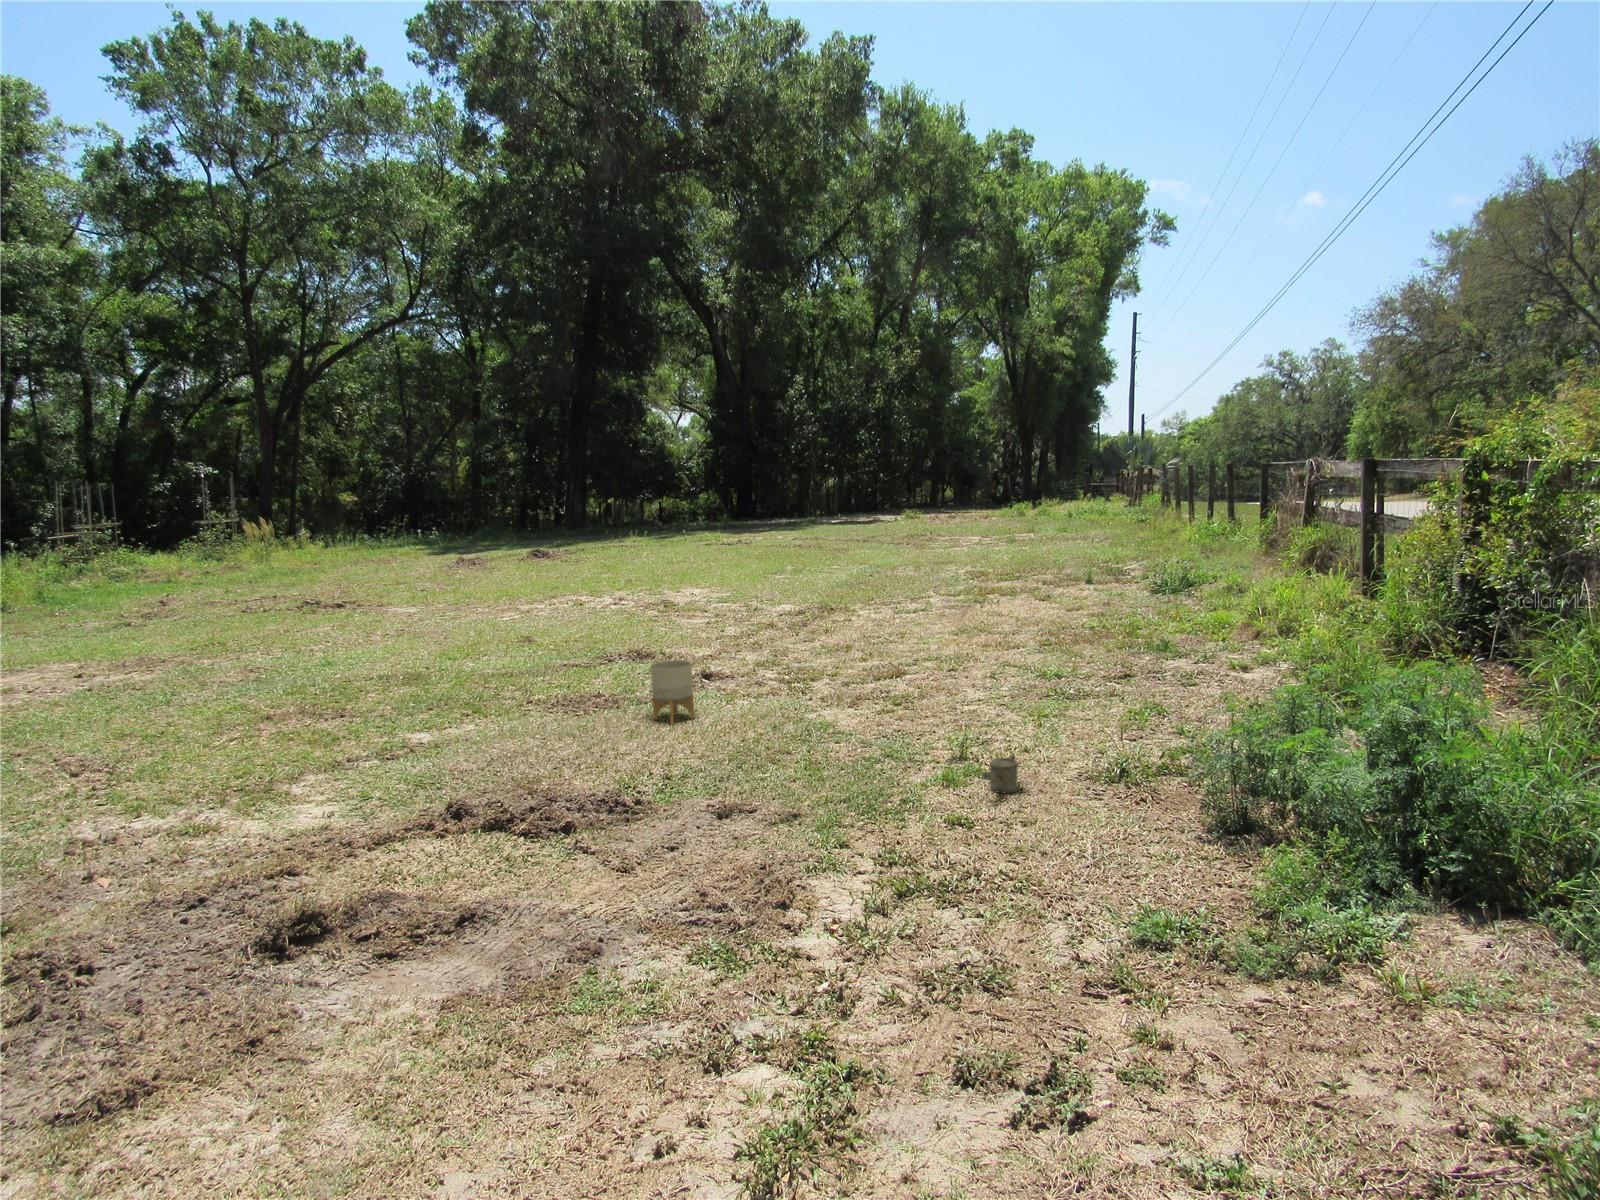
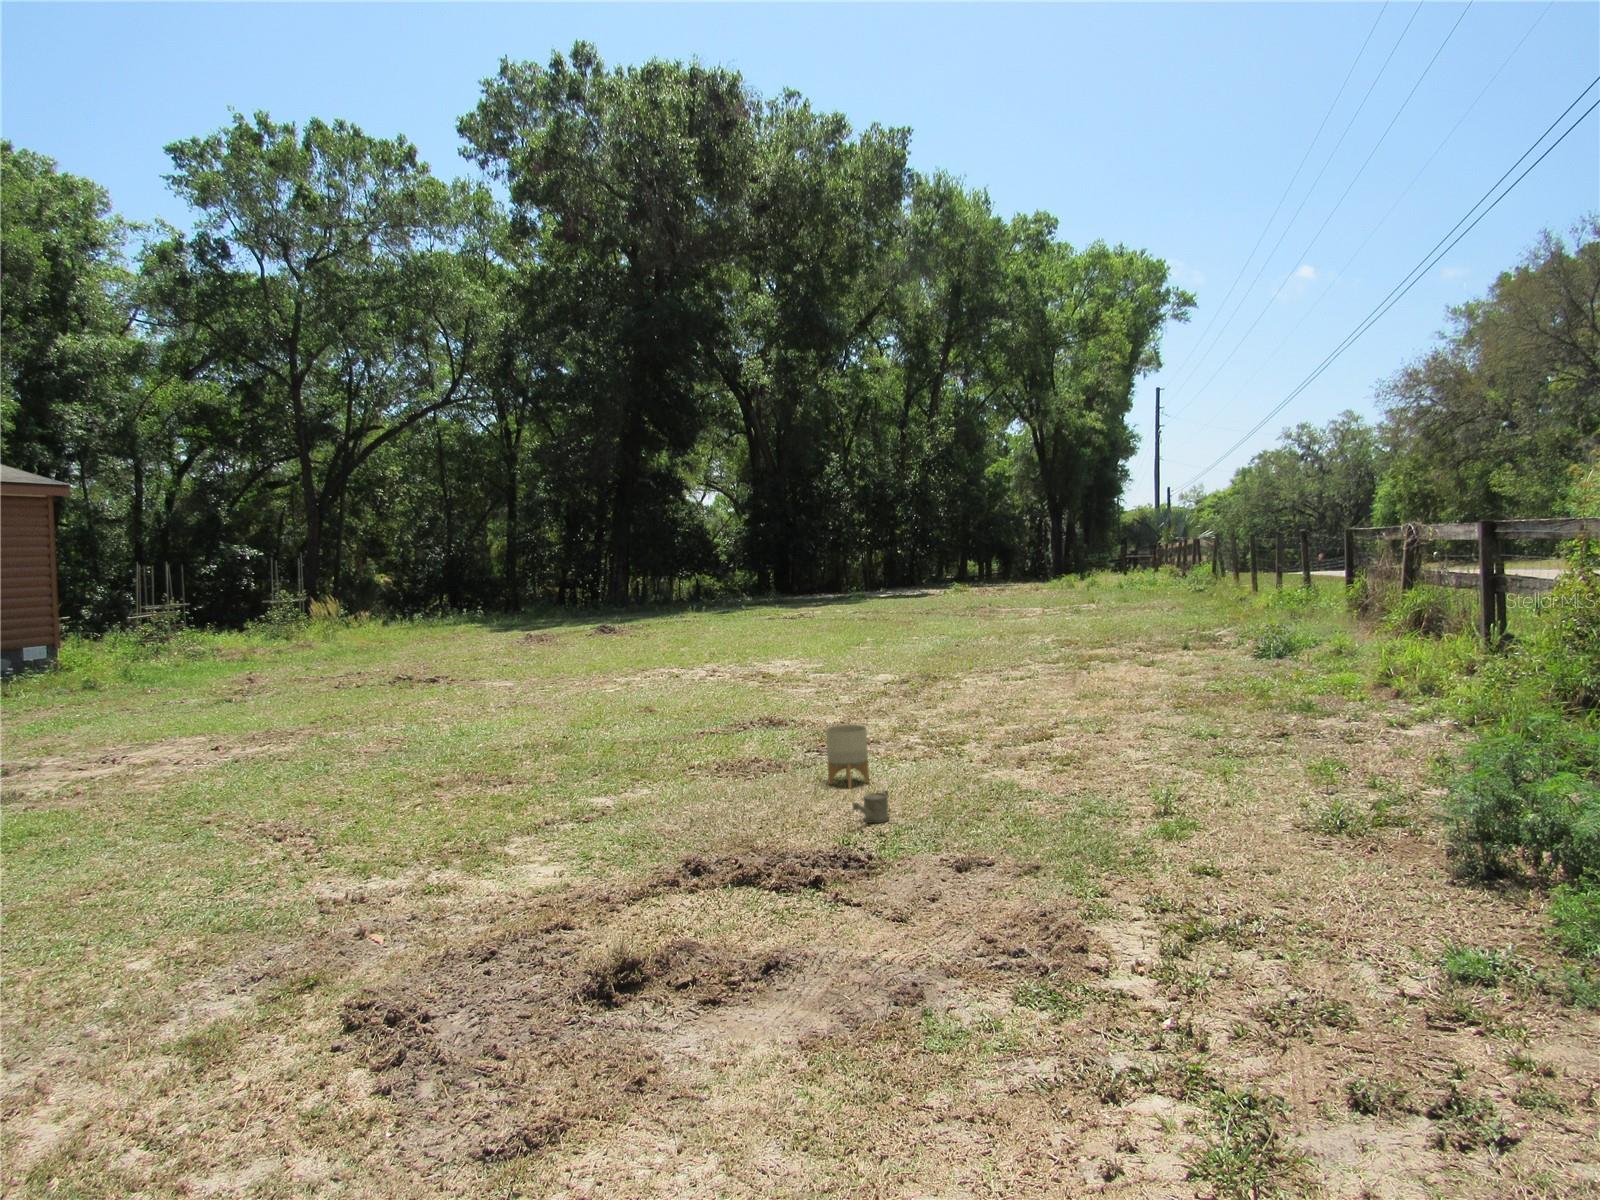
watering can: present [982,755,1018,793] -> present [853,790,889,823]

